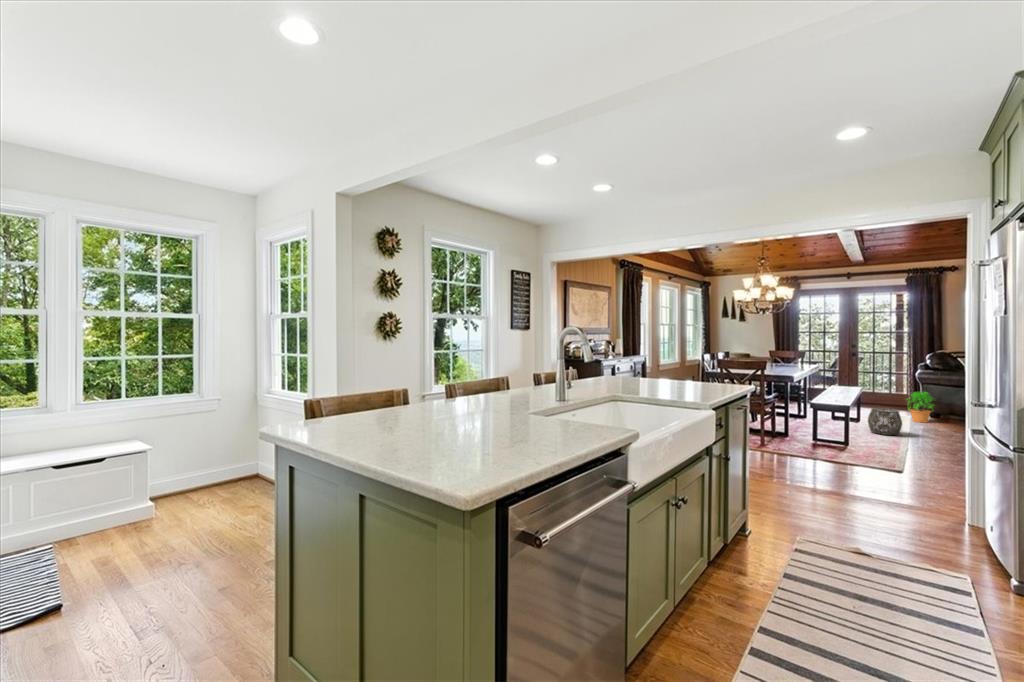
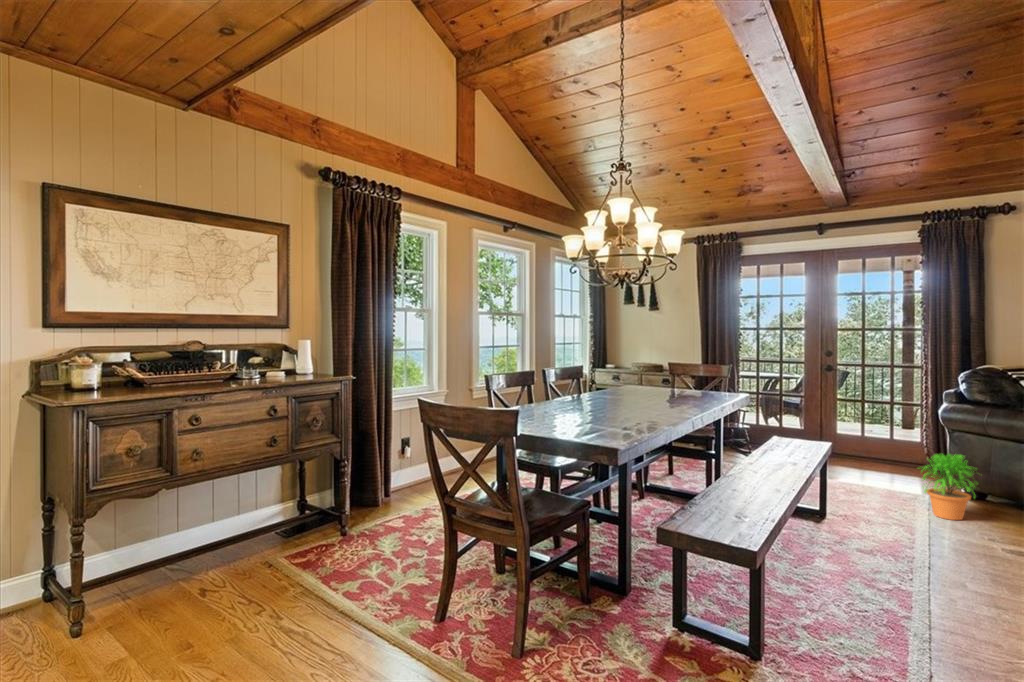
woven basket: present [868,408,902,435] -> none [833,507,912,582]

